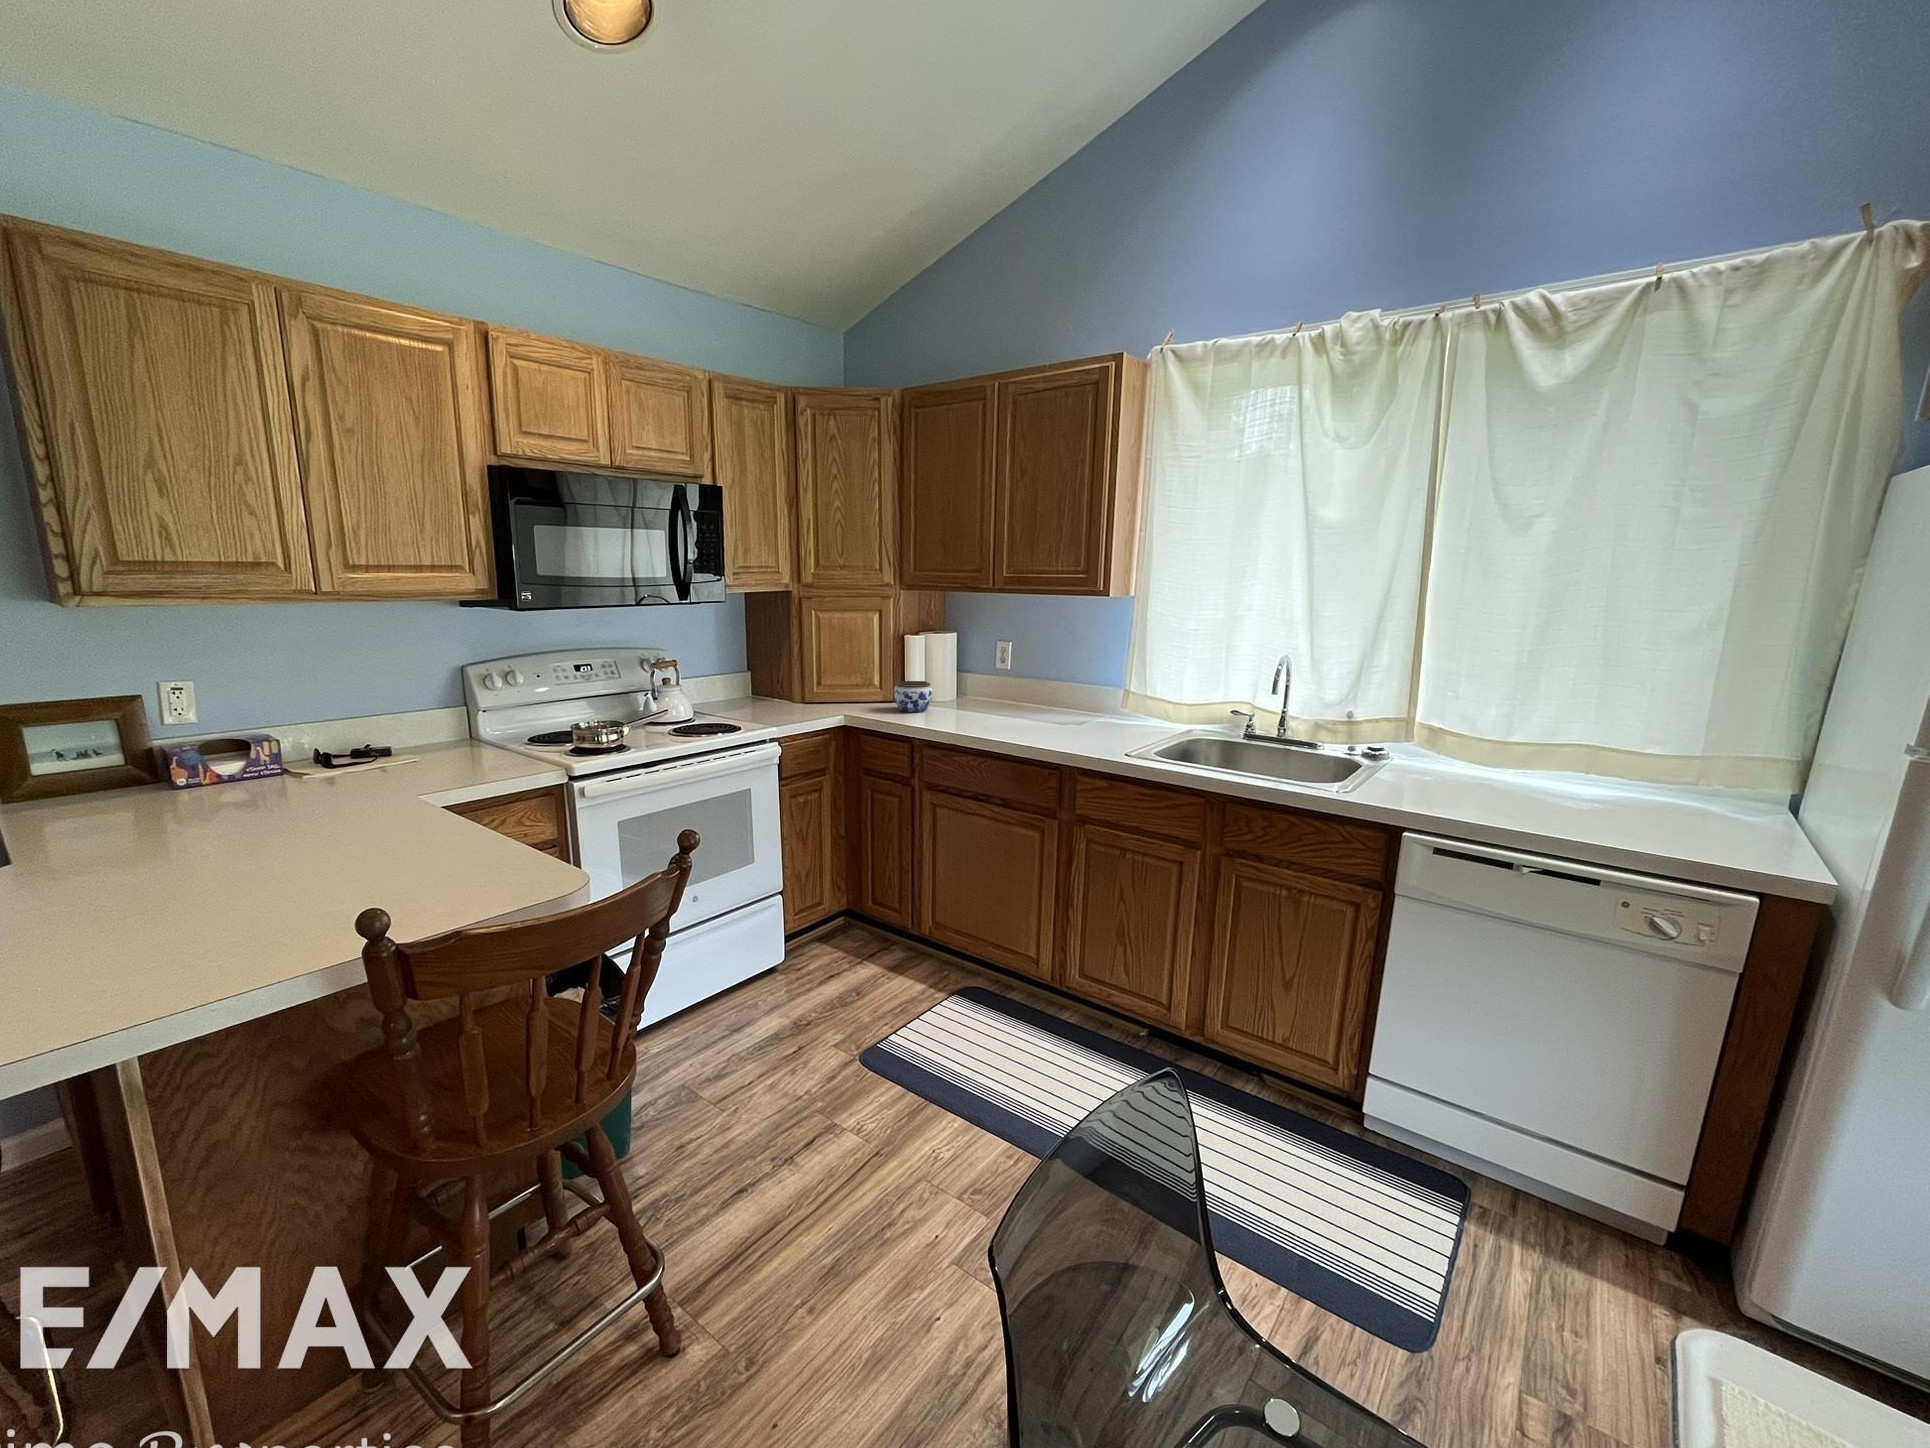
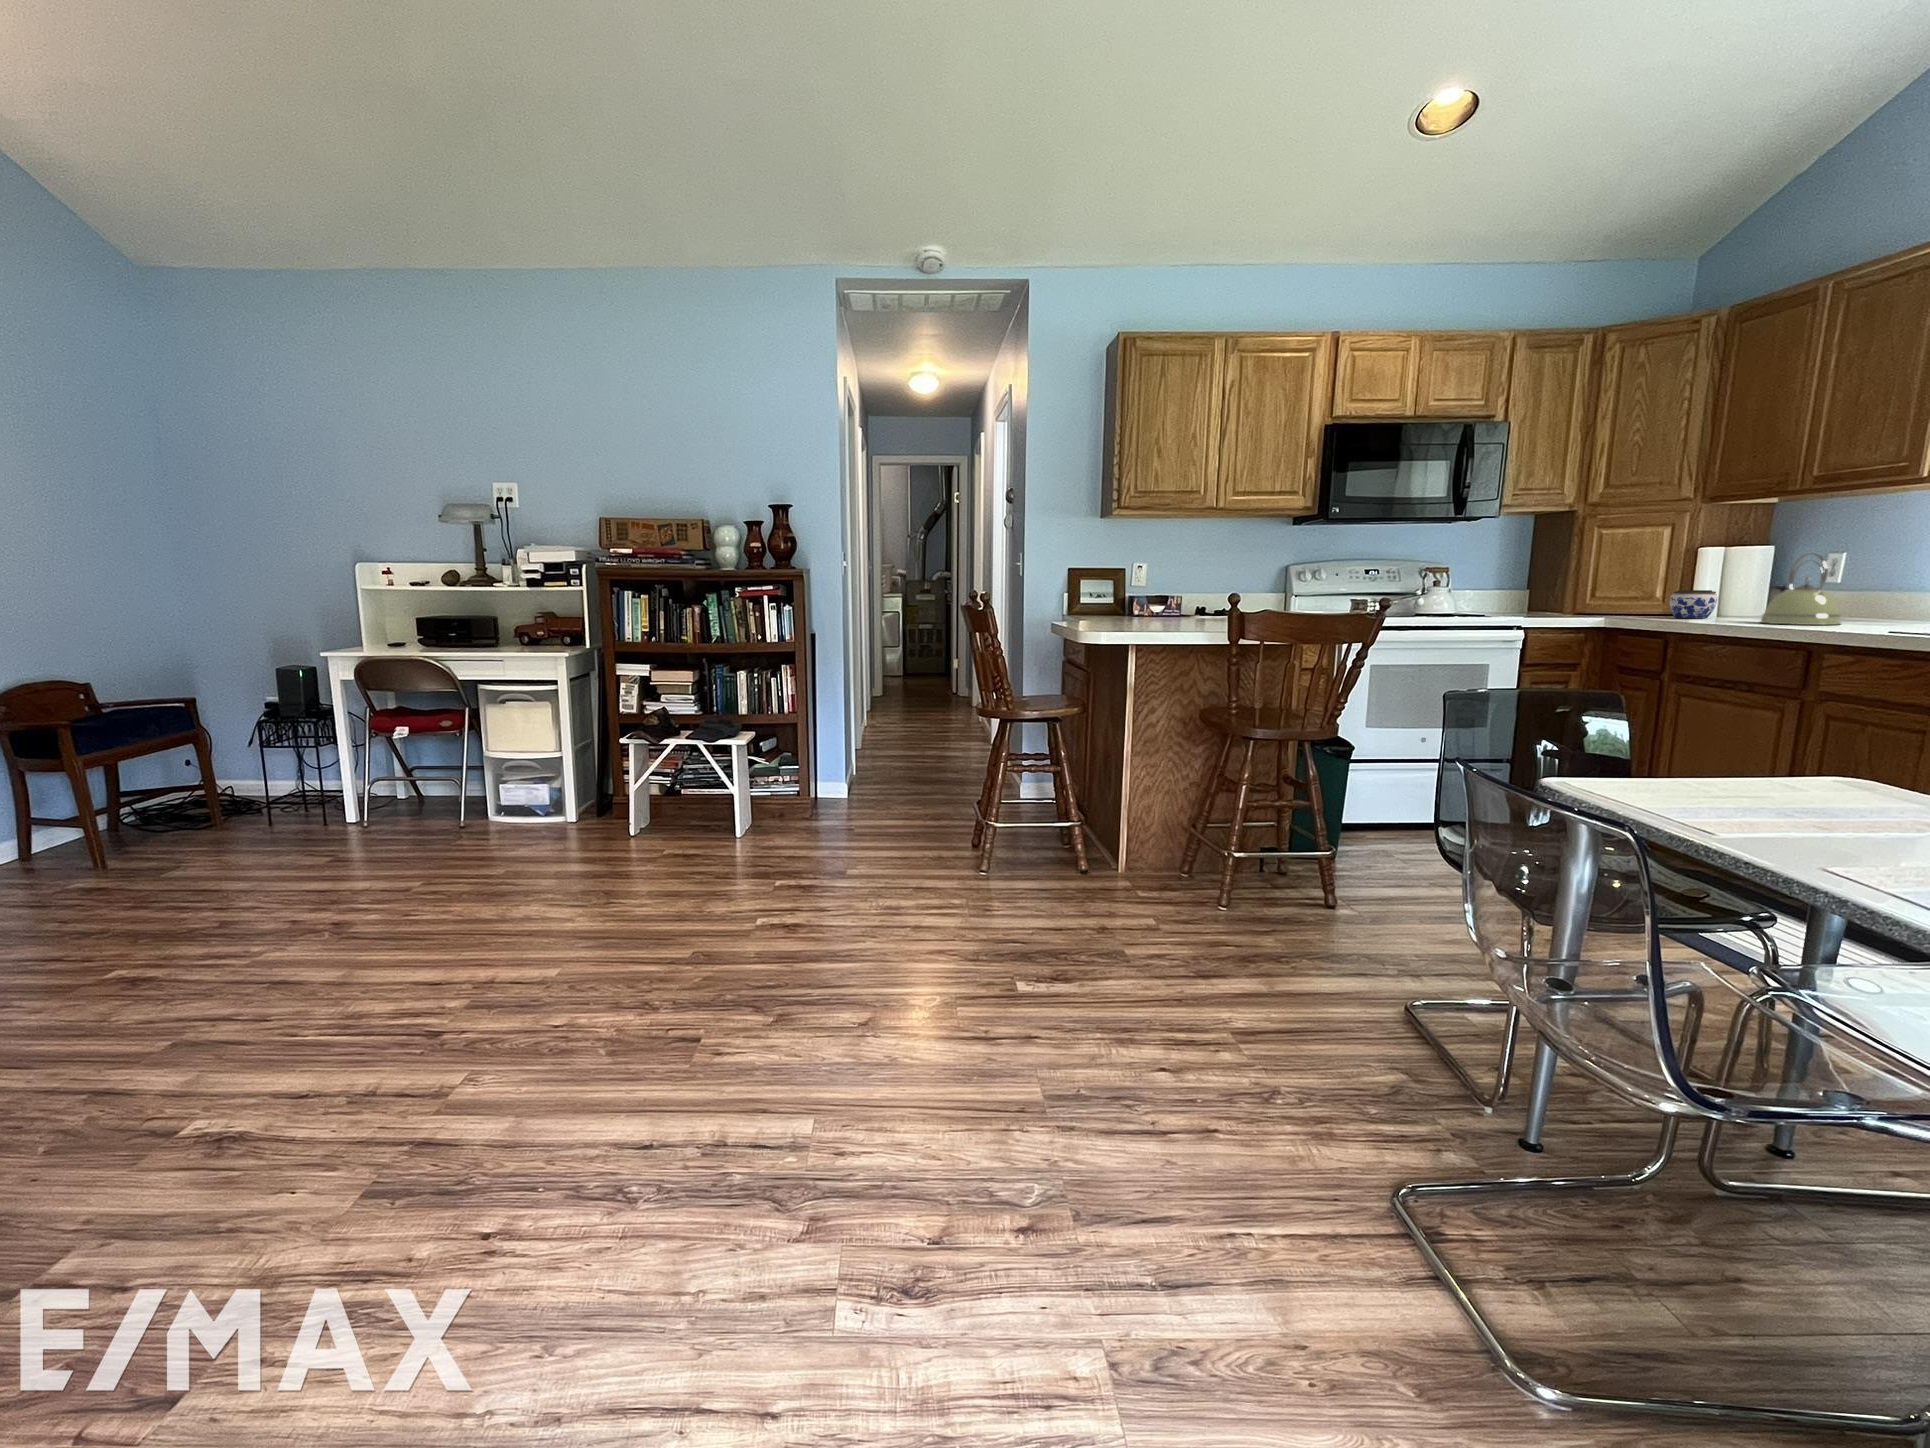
kettle: none [982,653,1043,727] -> present [1760,553,1841,625]

